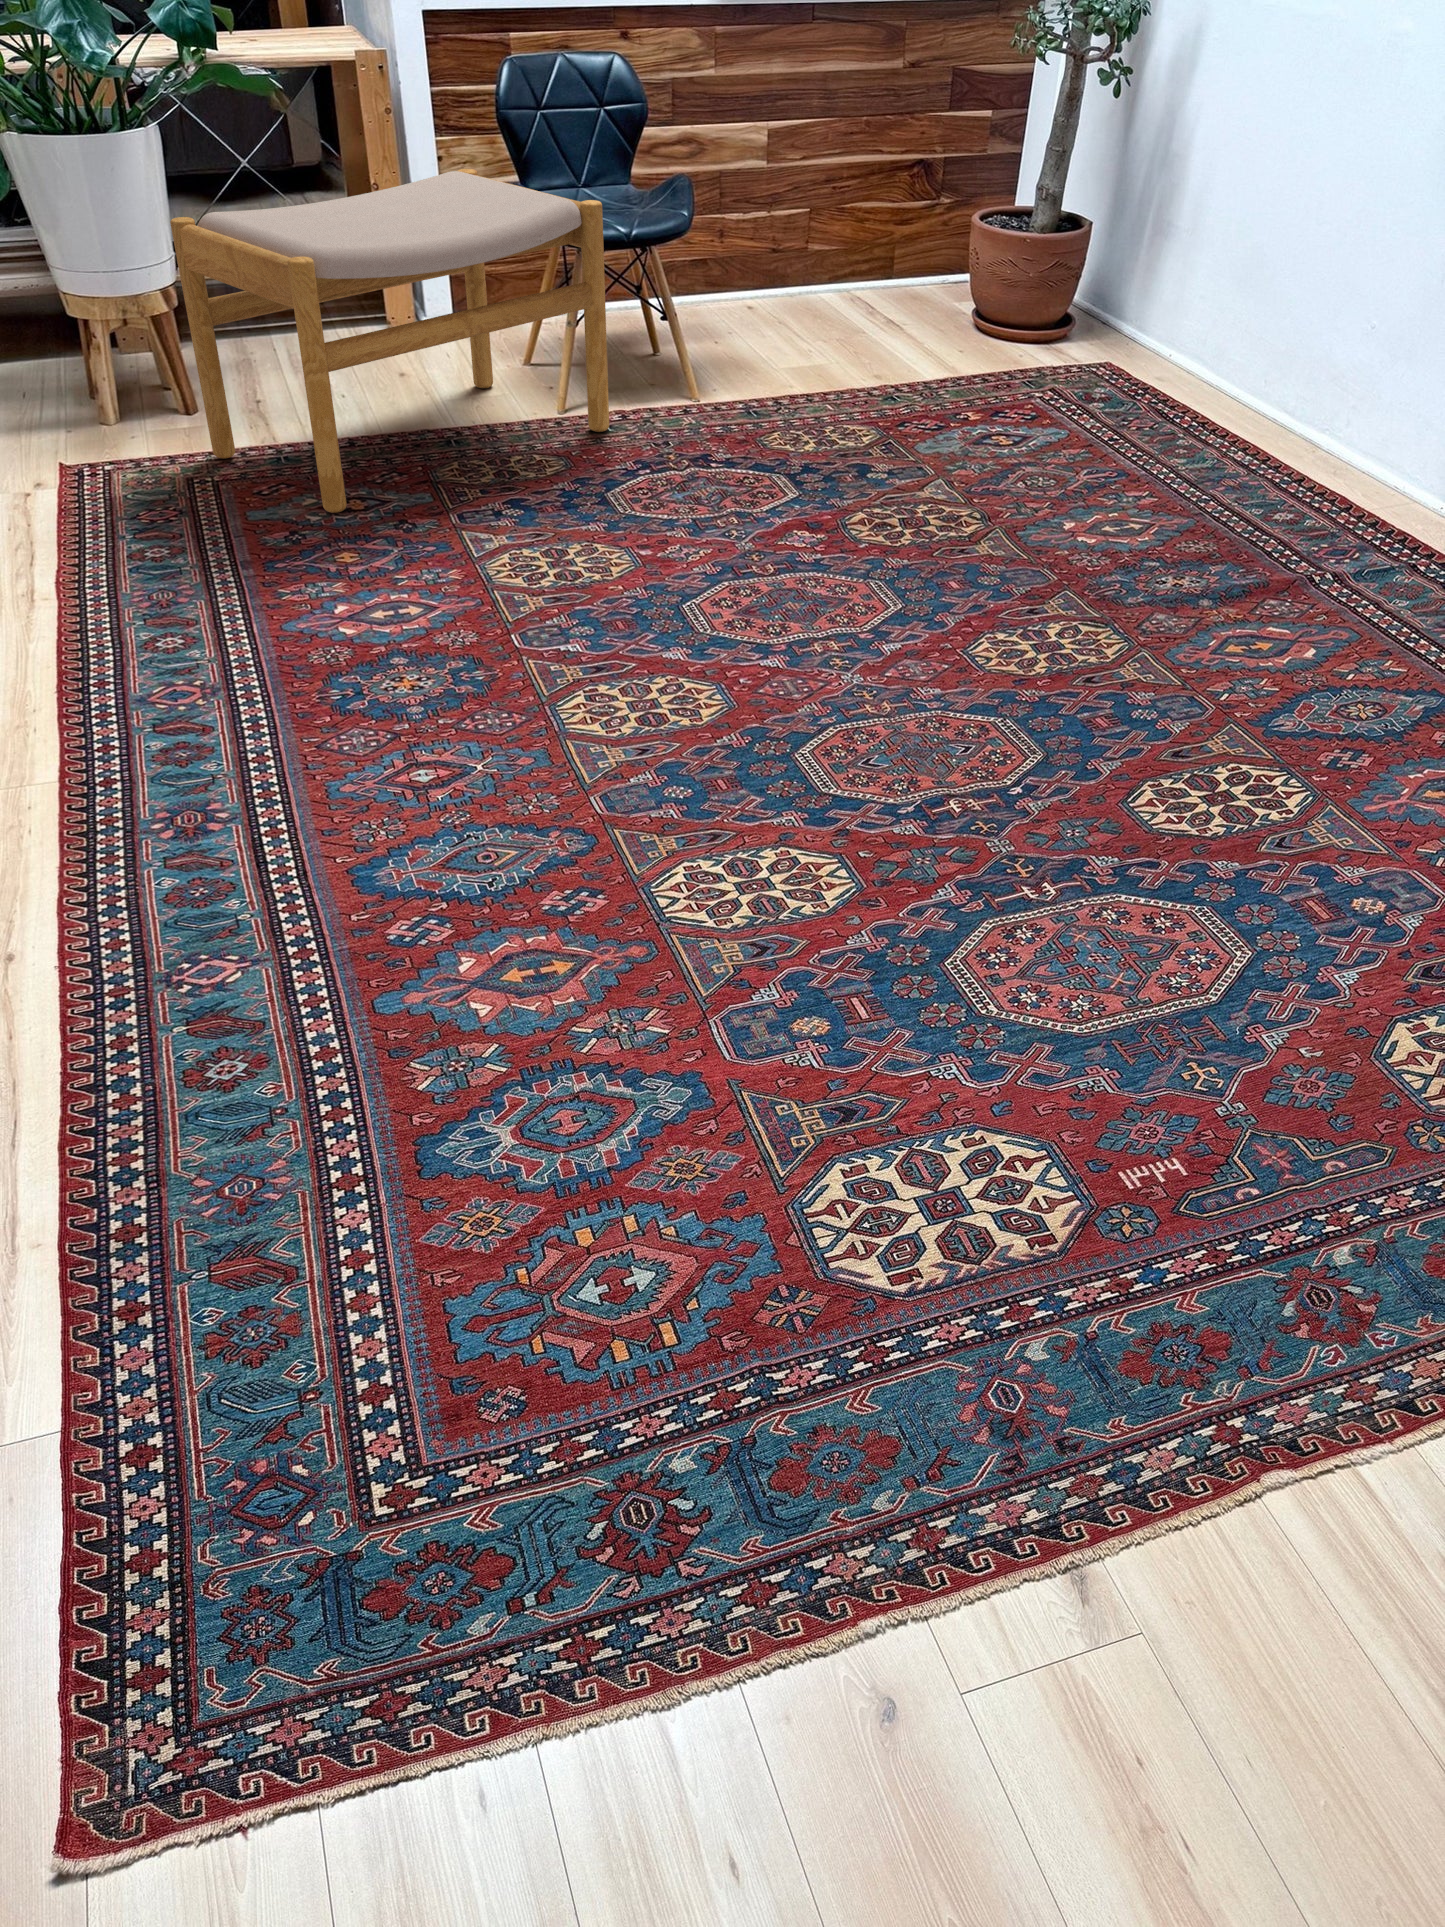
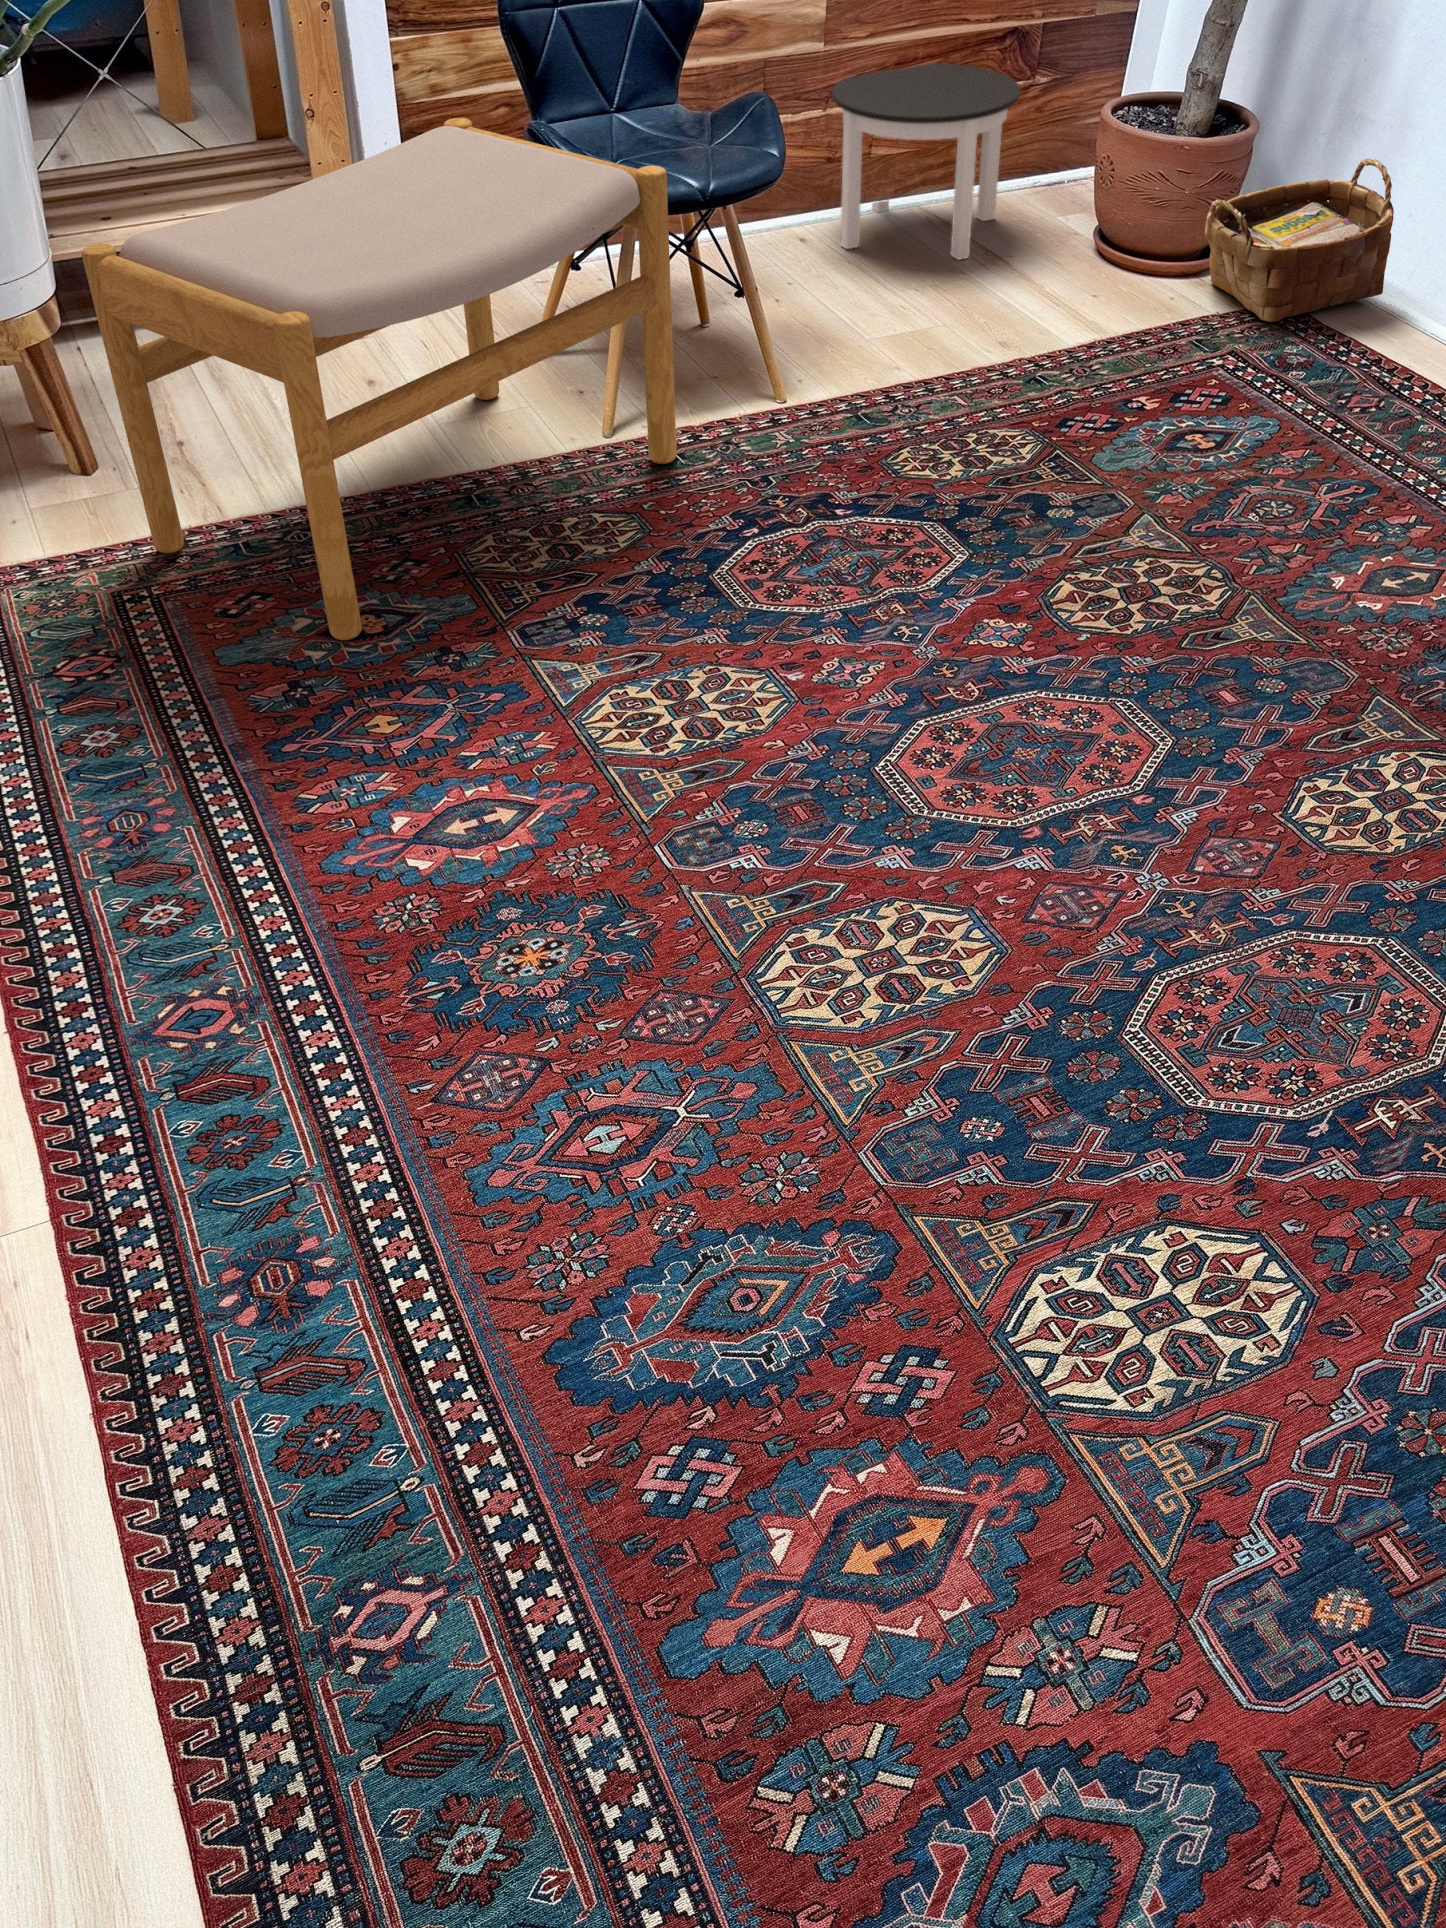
round table: none [779,183,921,329] -> present [832,63,1020,260]
woven basket: none [1043,262,1184,379] -> present [1205,159,1394,322]

